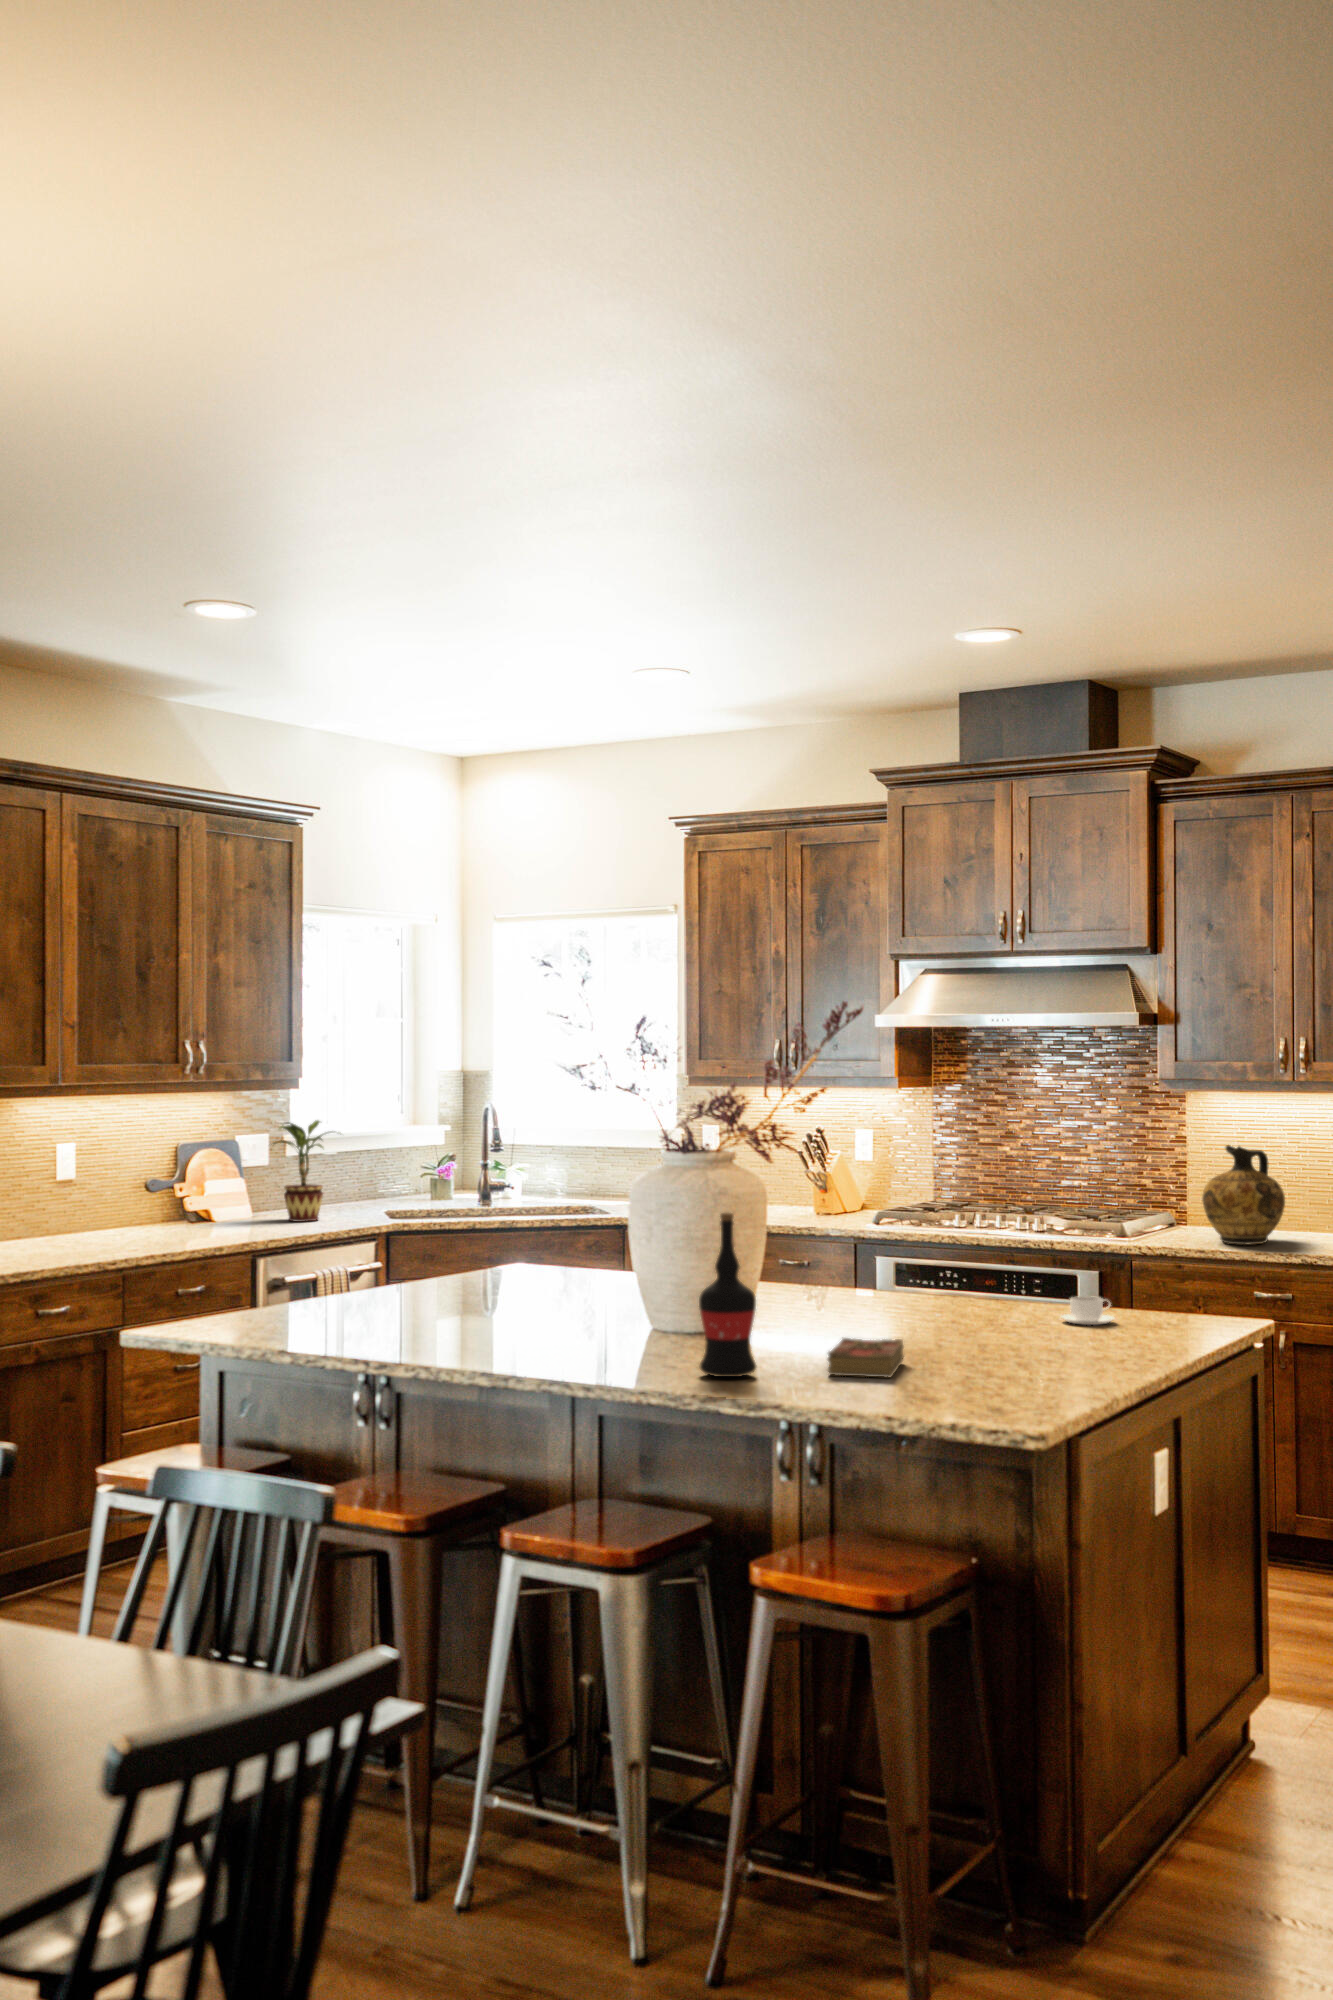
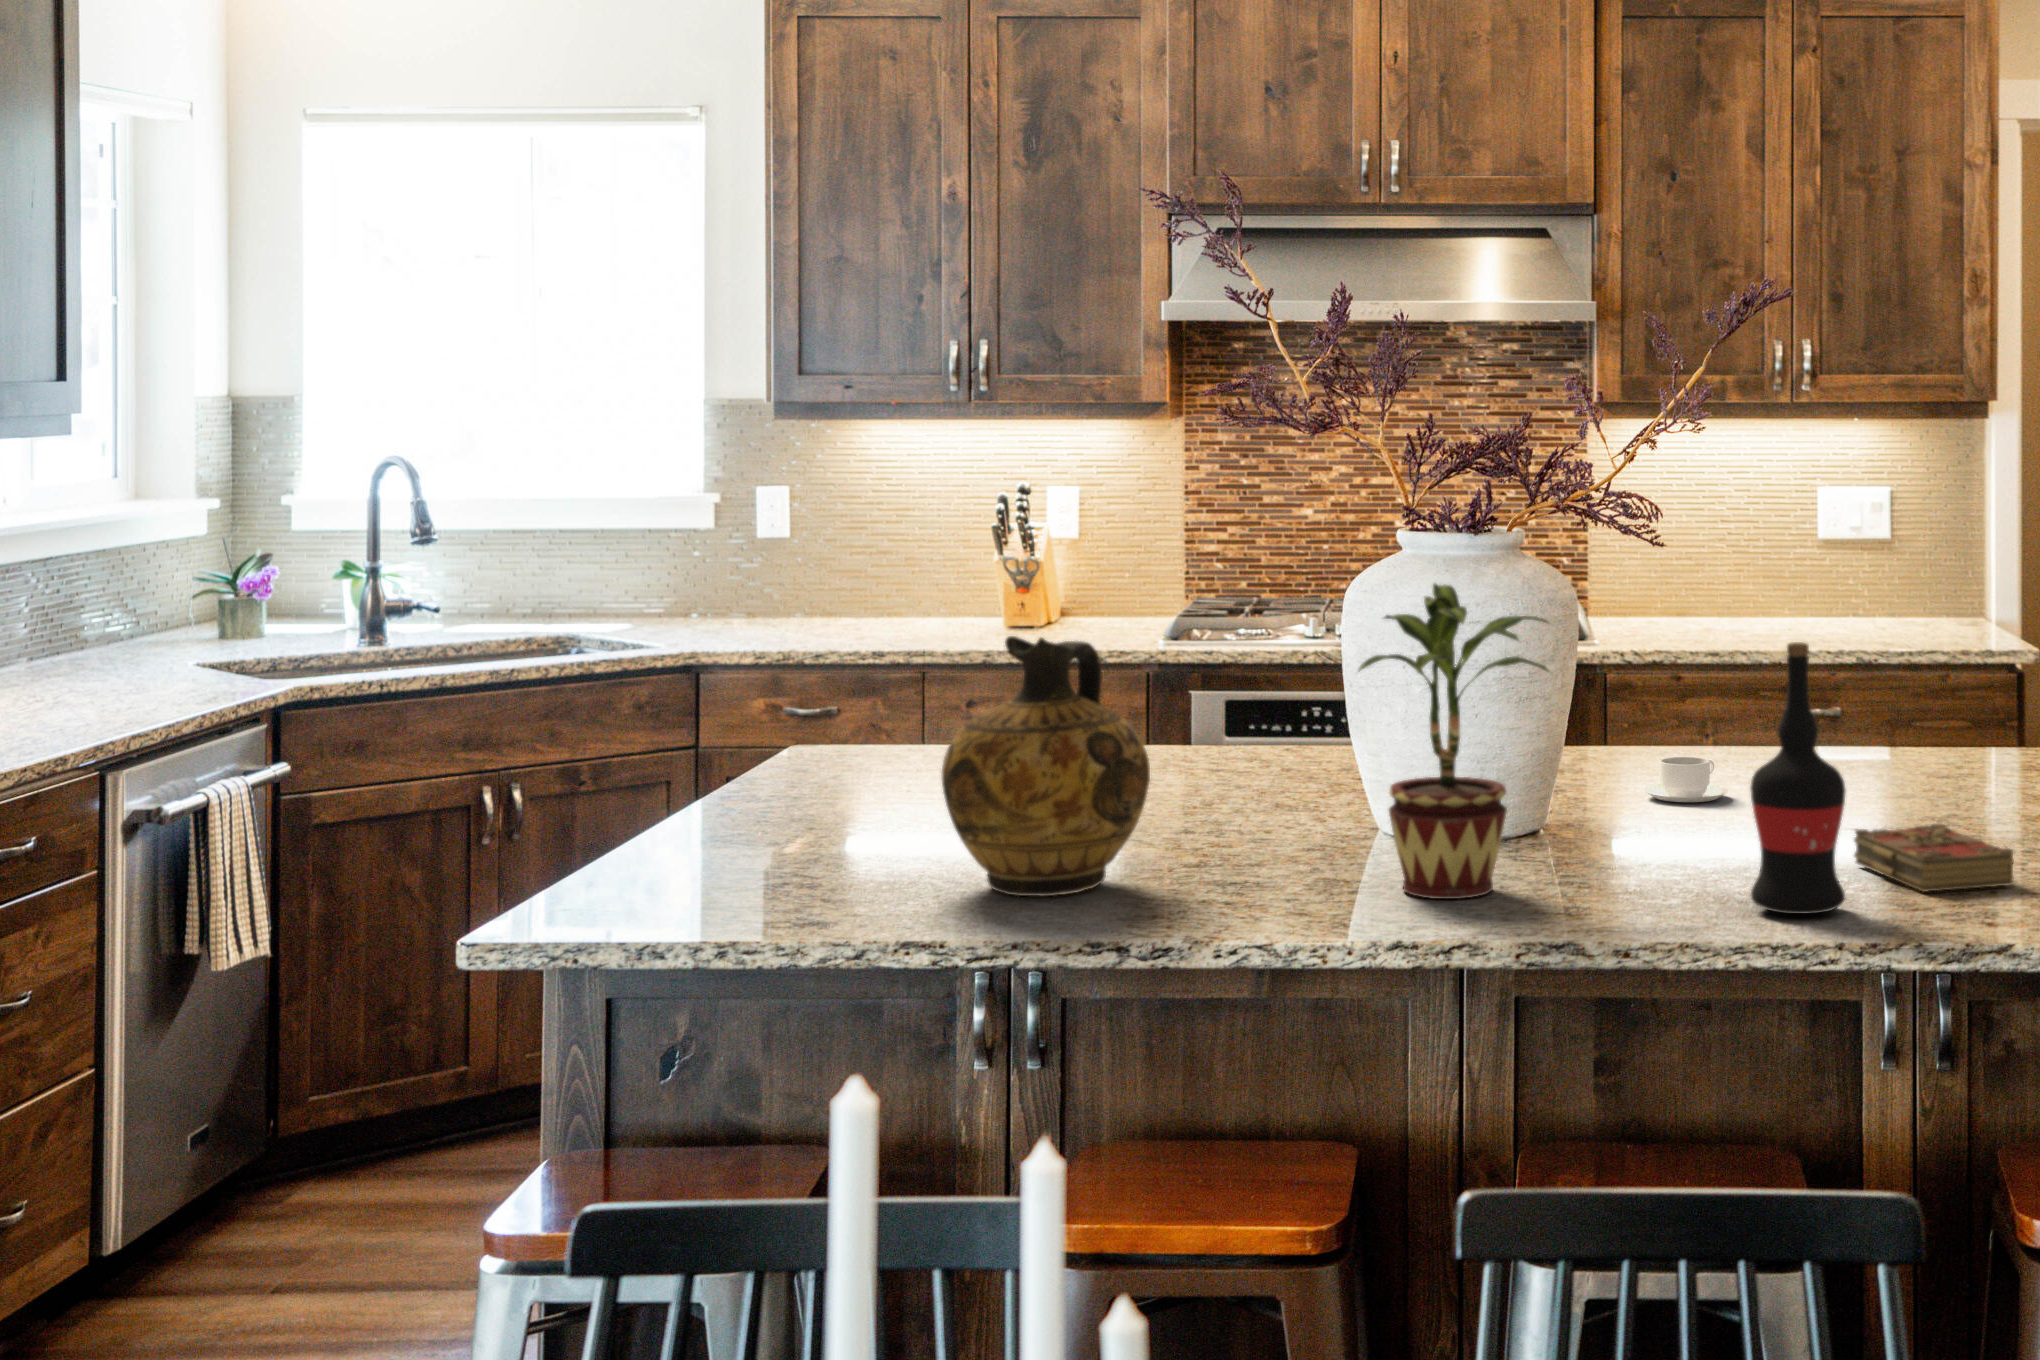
potted plant: present [273,1120,327,1222] -> present [1359,584,1548,899]
ceramic jug: present [1202,1145,1285,1245] -> present [942,636,1150,896]
coffee cup: present [1061,1296,1114,1325] -> present [1643,757,1729,802]

